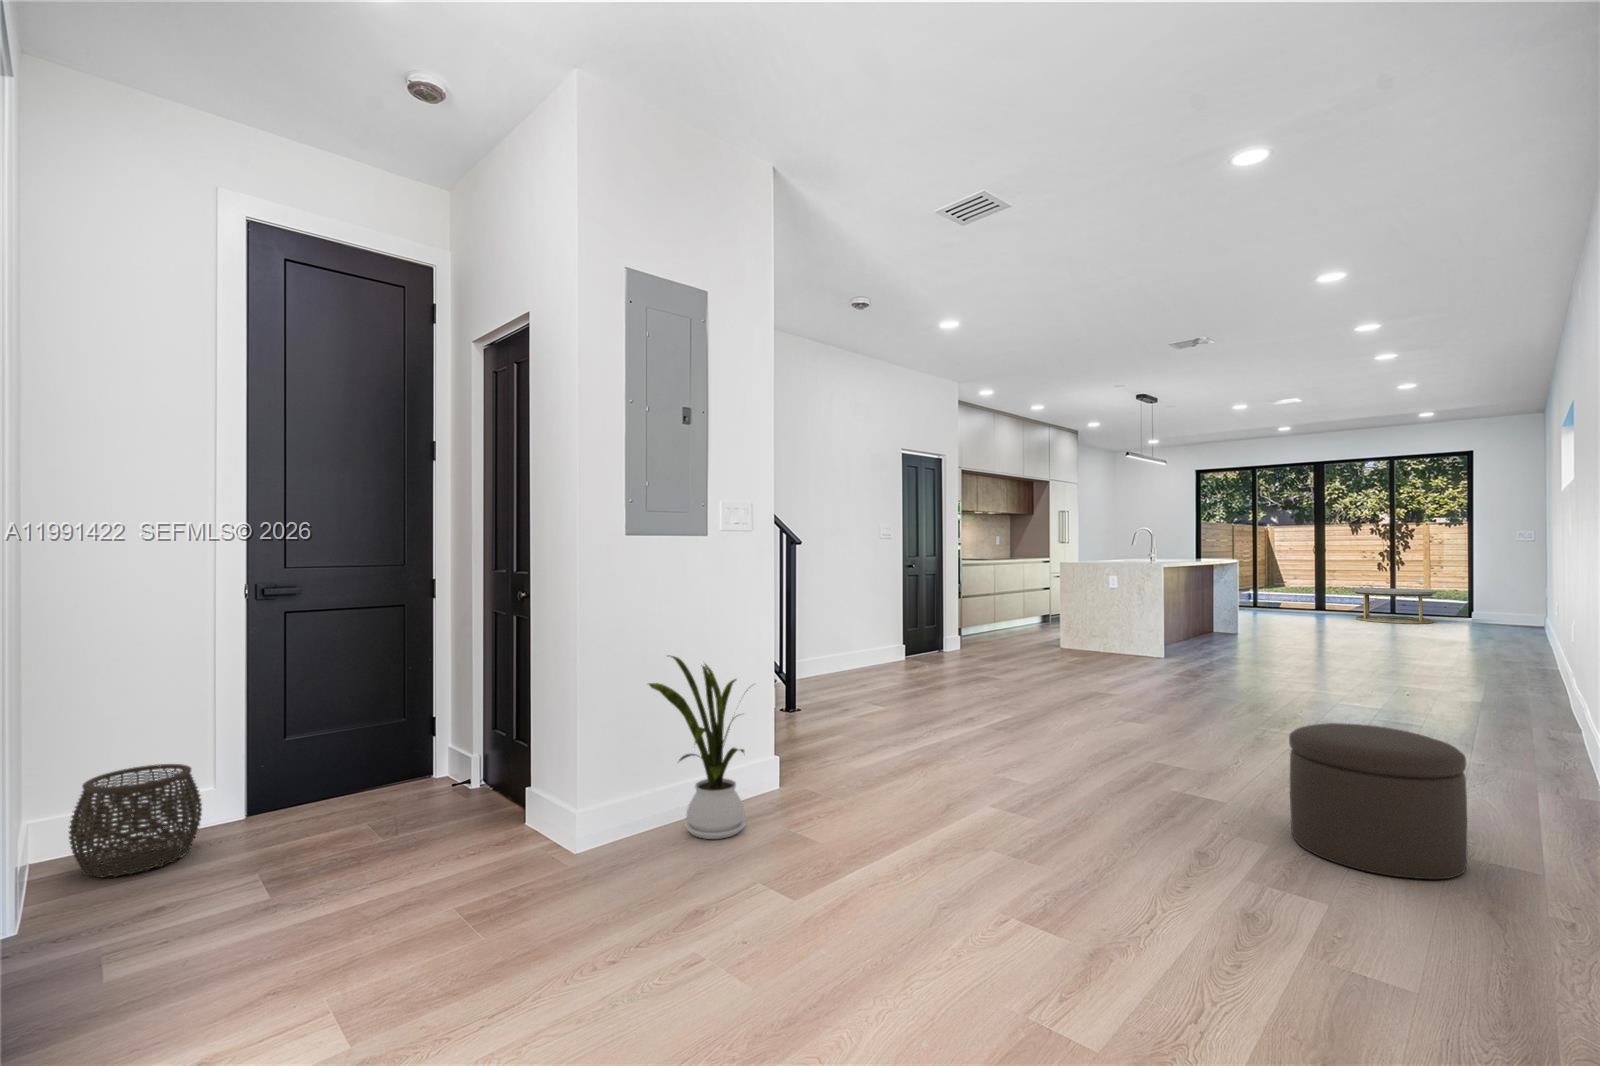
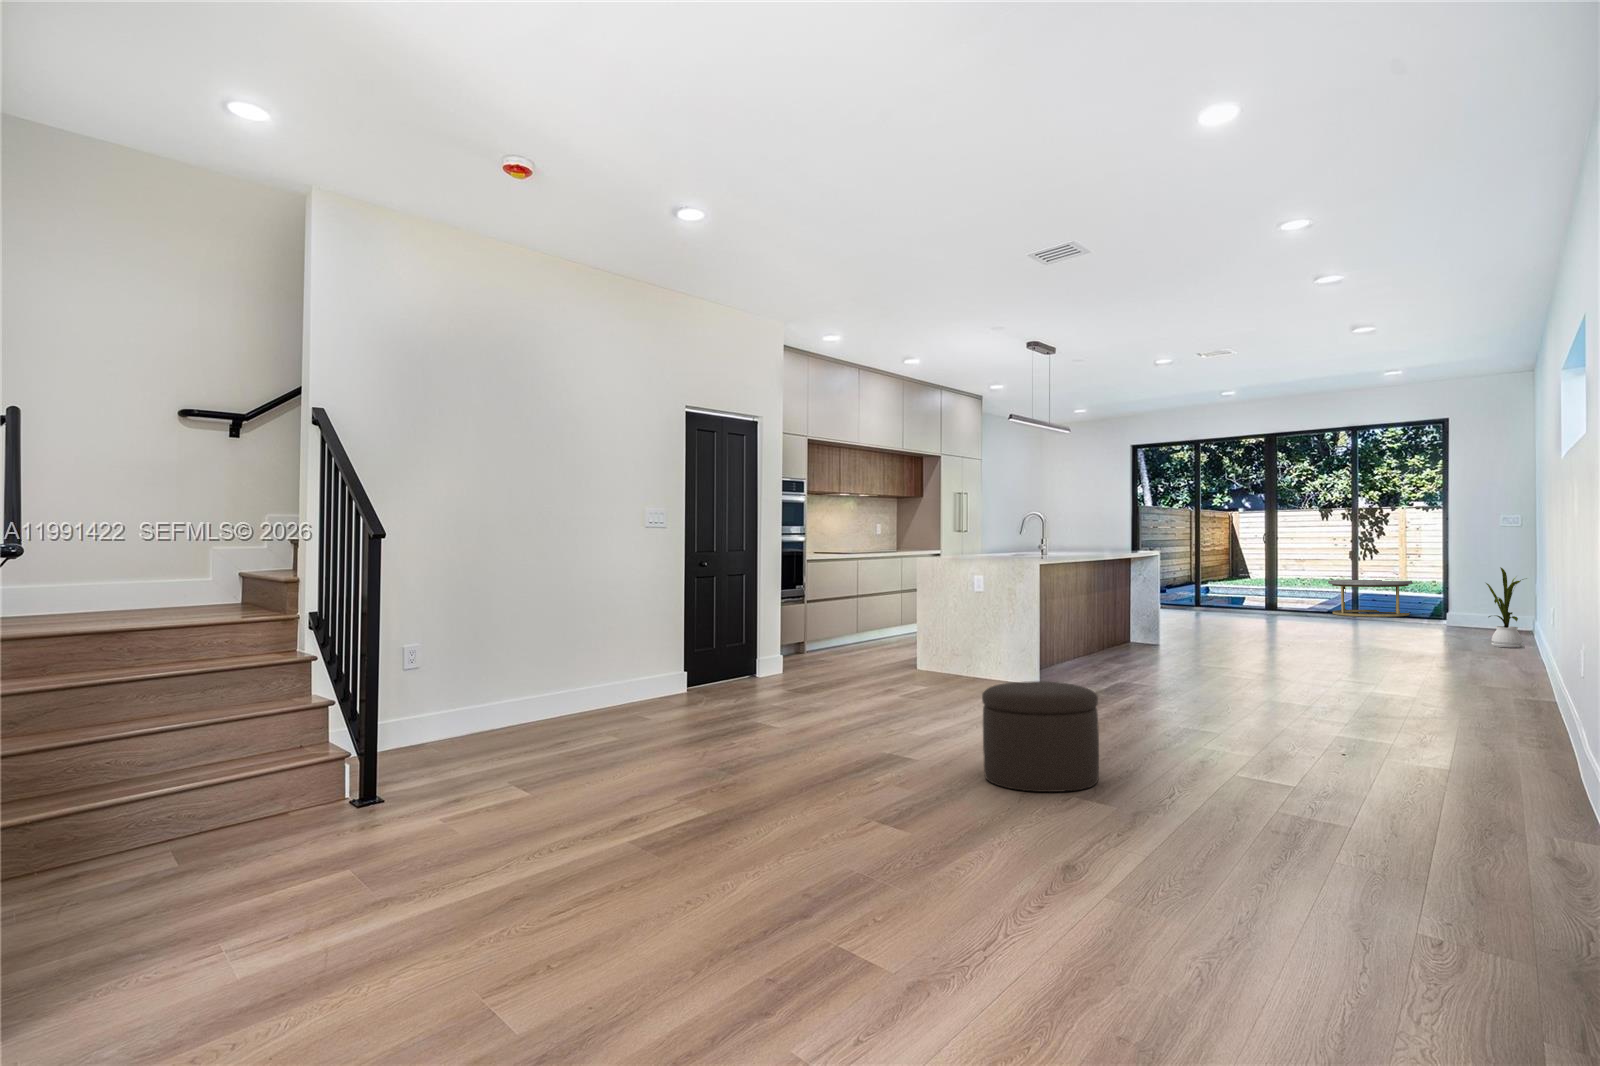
house plant: present [649,655,748,839] -> present [1486,567,1524,648]
ottoman: present [1289,723,1467,879] -> present [982,681,1099,792]
woven basket: present [69,764,202,878] -> none [102,803,242,932]

